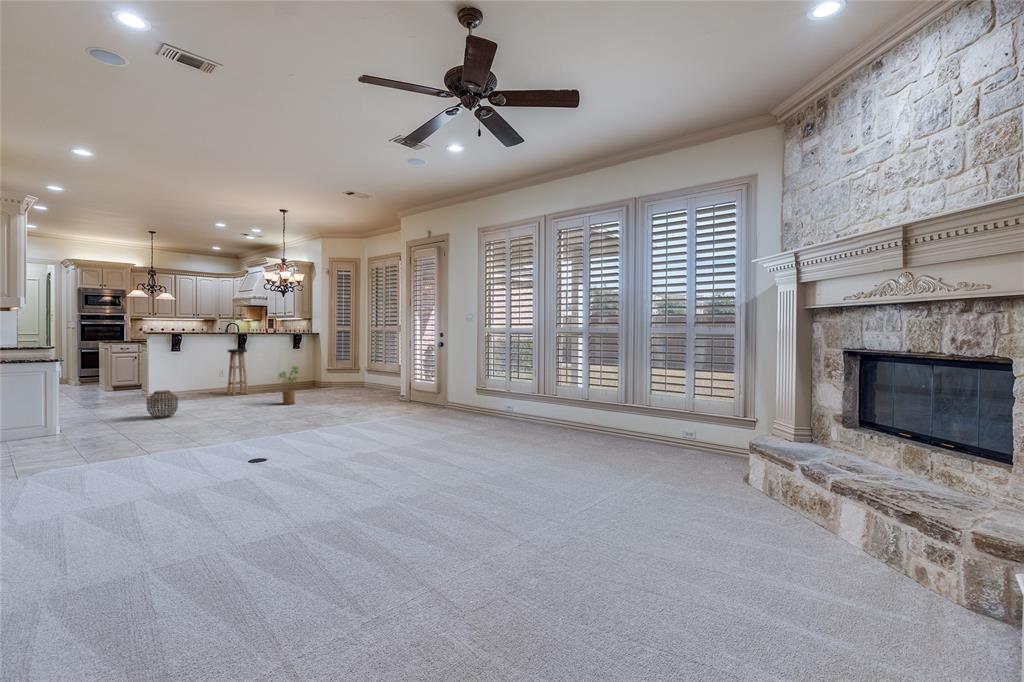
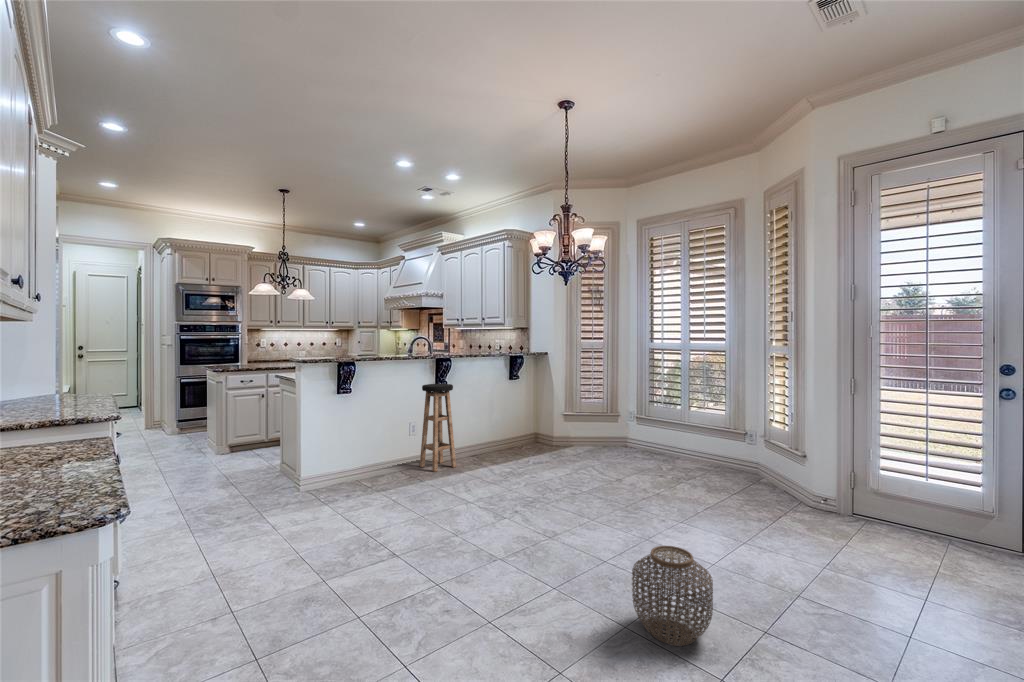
house plant: present [279,366,301,405] -> none [559,430,609,516]
woven basket: present [147,390,178,418] -> present [632,546,713,646]

